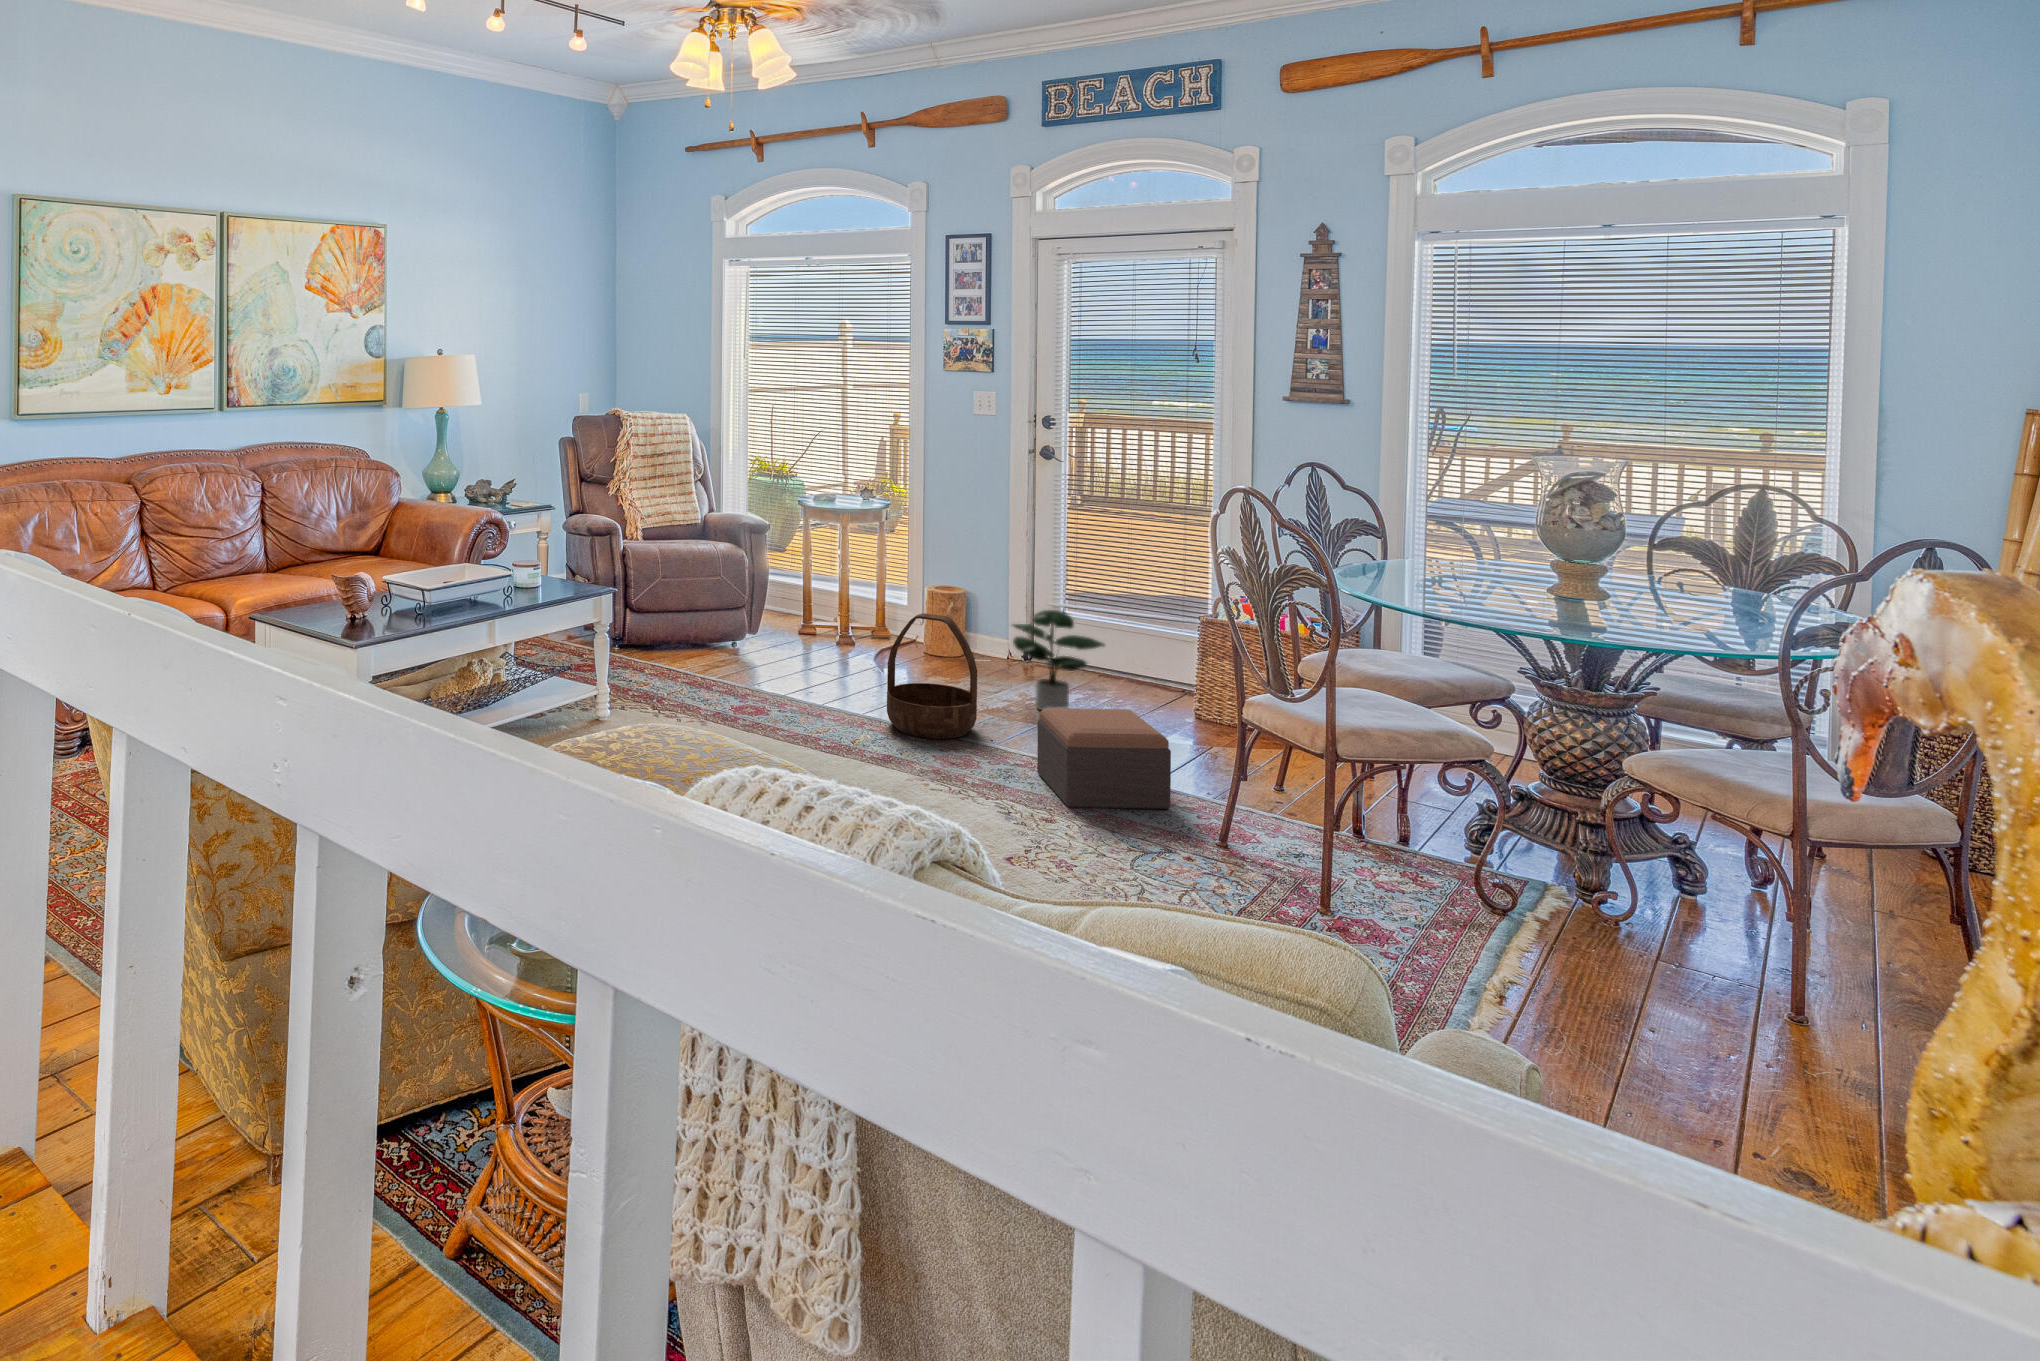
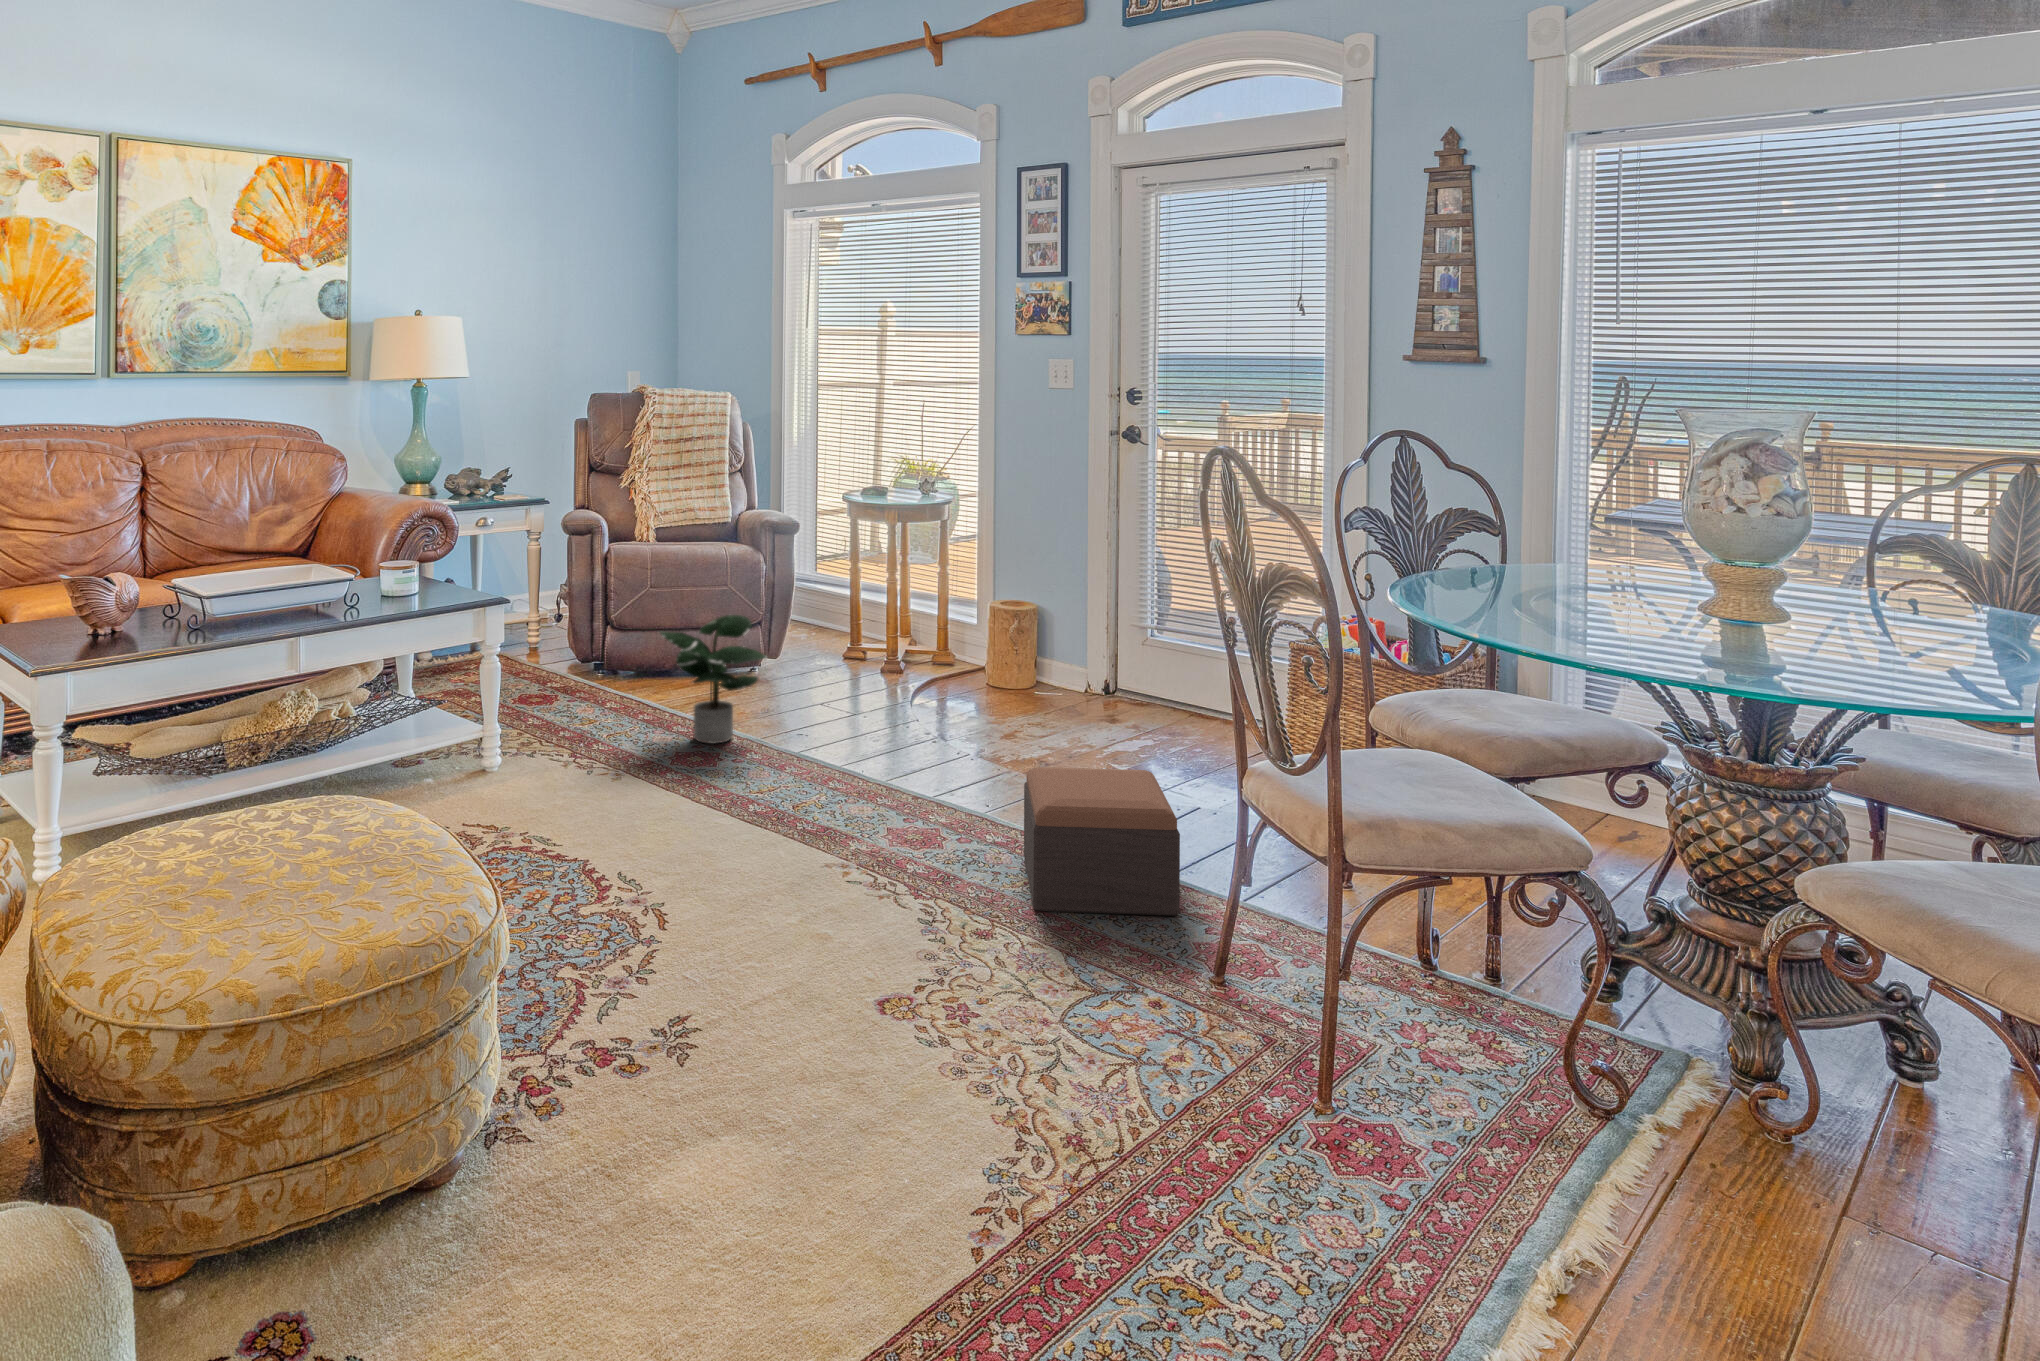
potted plant: present [1013,610,1105,710] -> present [660,615,767,744]
basket: present [887,613,977,739] -> none [866,636,982,803]

